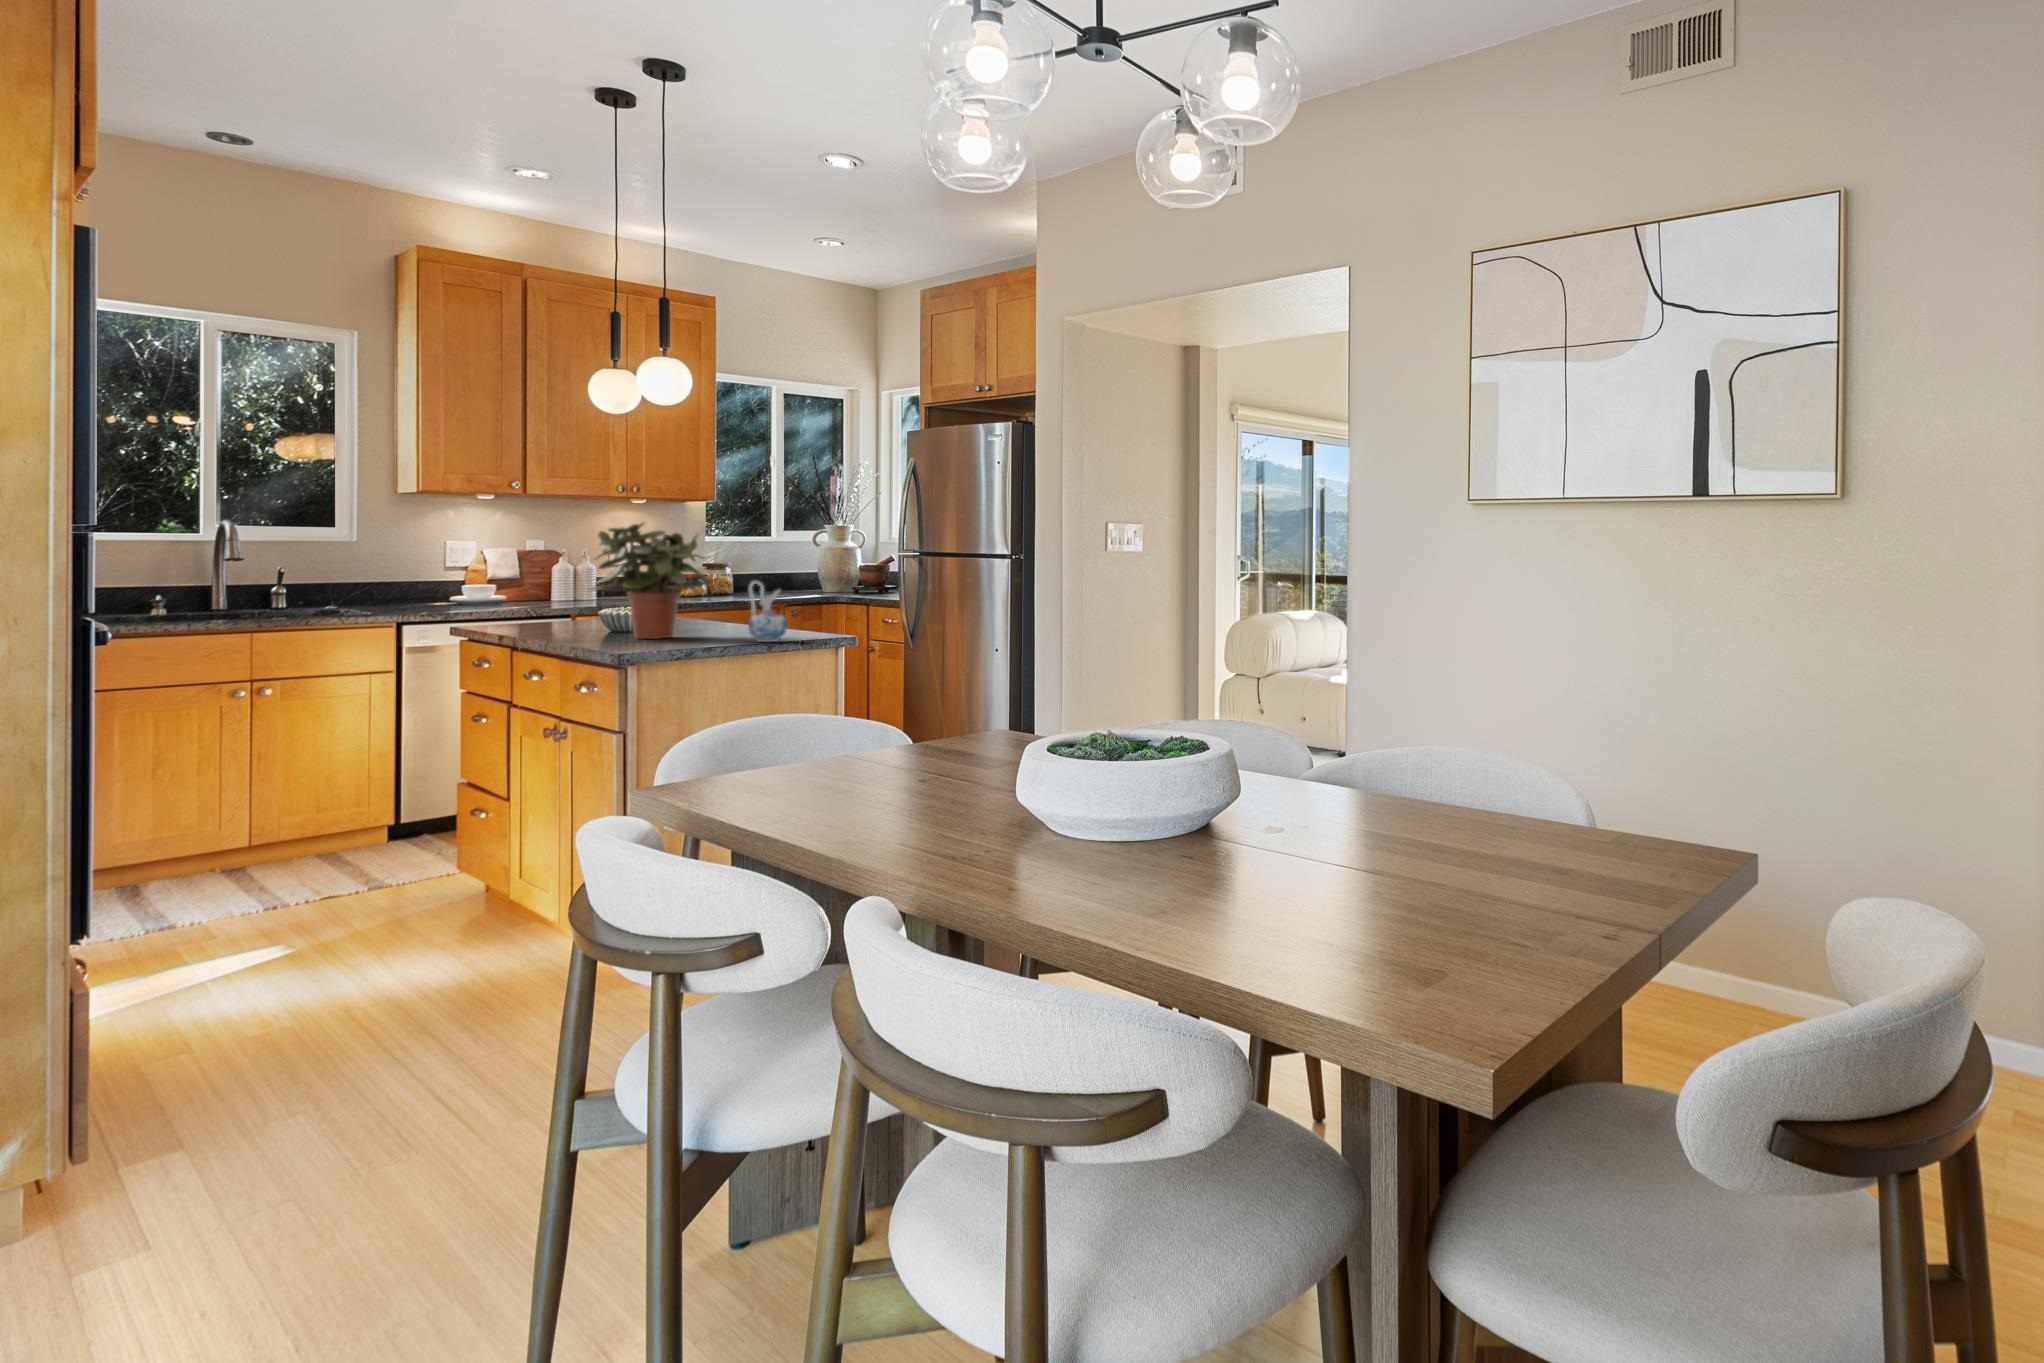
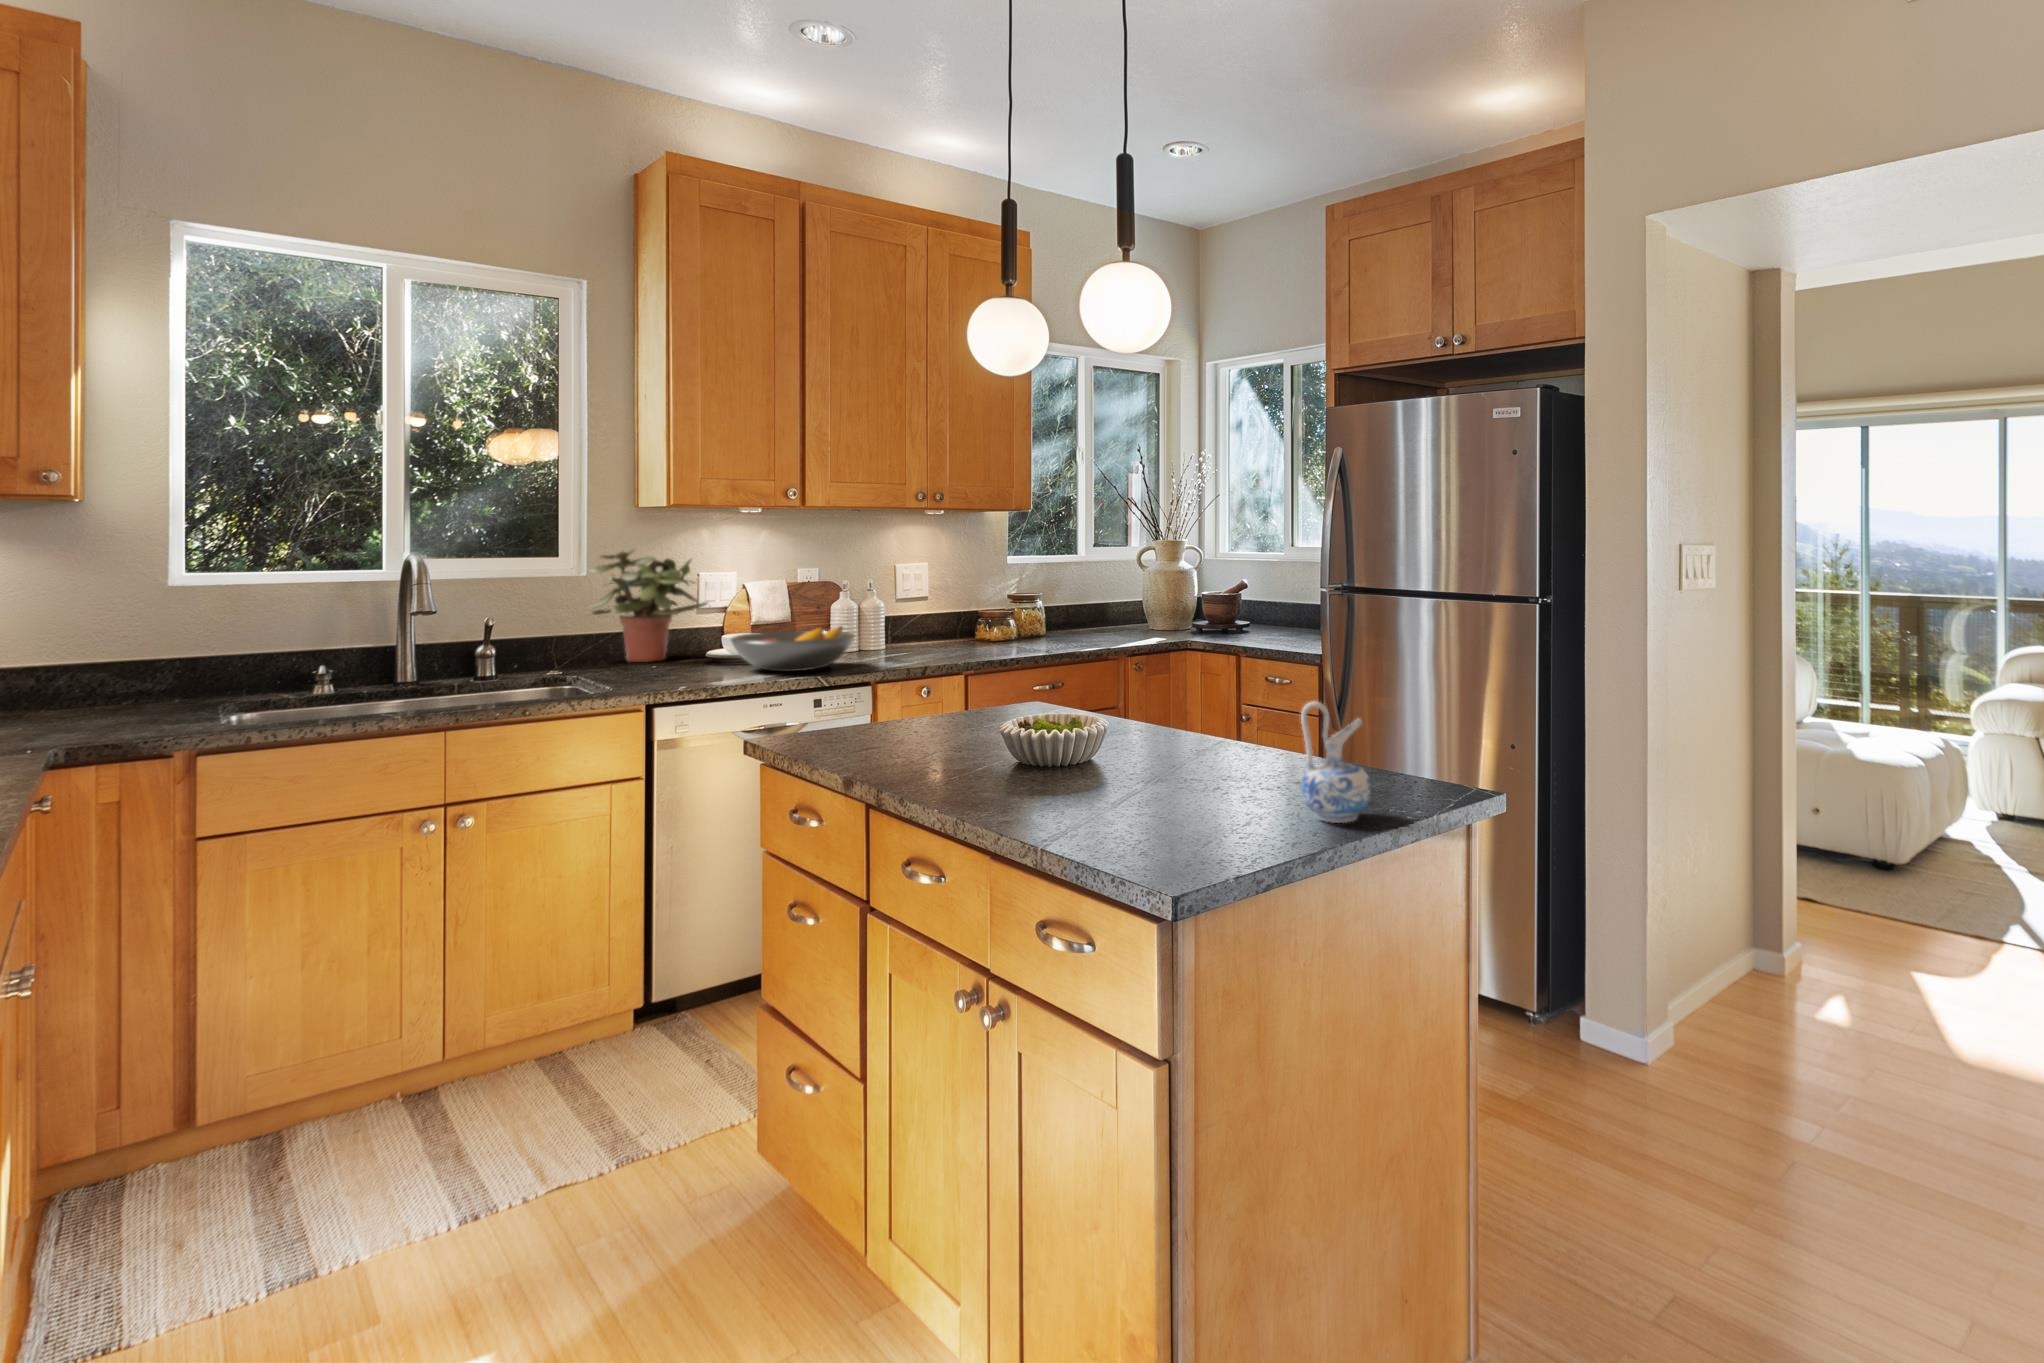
potted plant: present [590,523,717,639] -> present [584,550,707,662]
fruit bowl: none [465,577,562,607] -> present [731,626,855,671]

